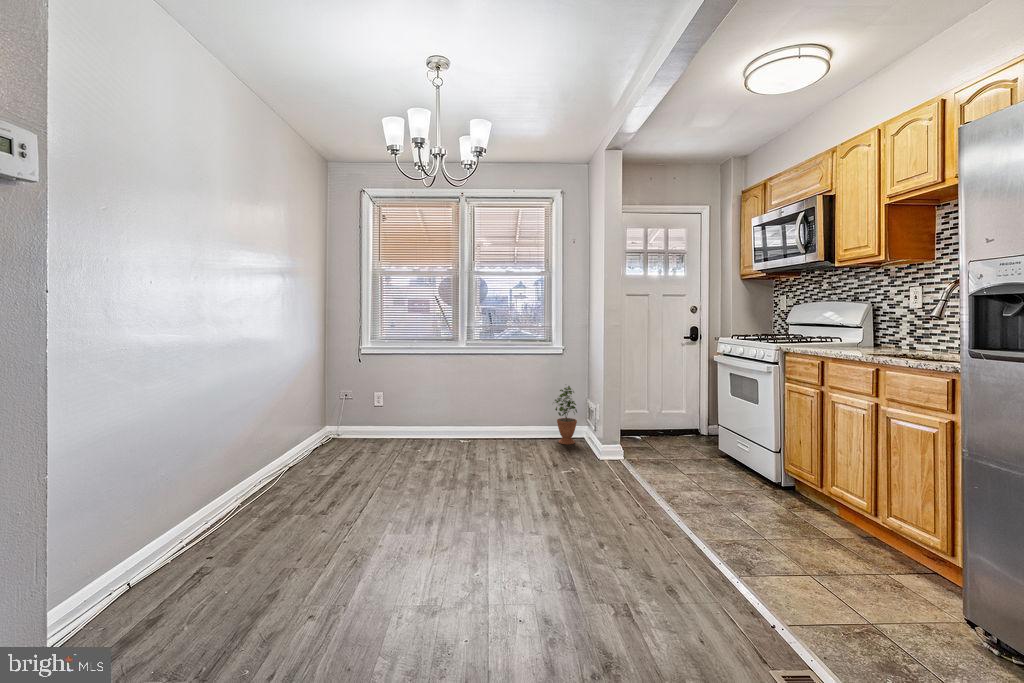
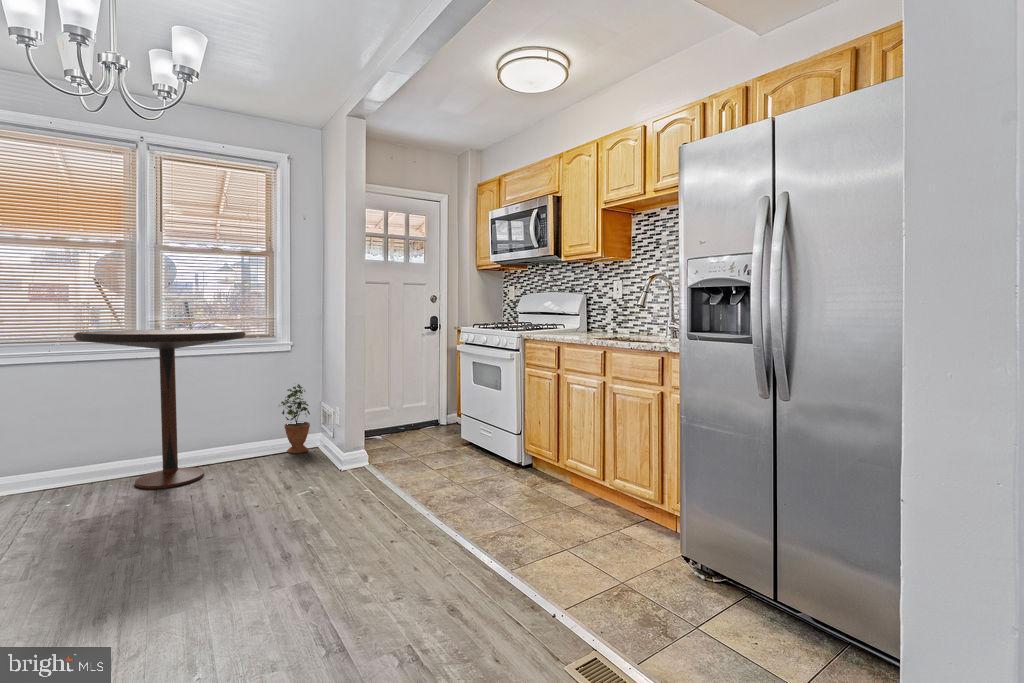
pedestal table: none [424,338,529,456] -> present [73,329,246,489]

